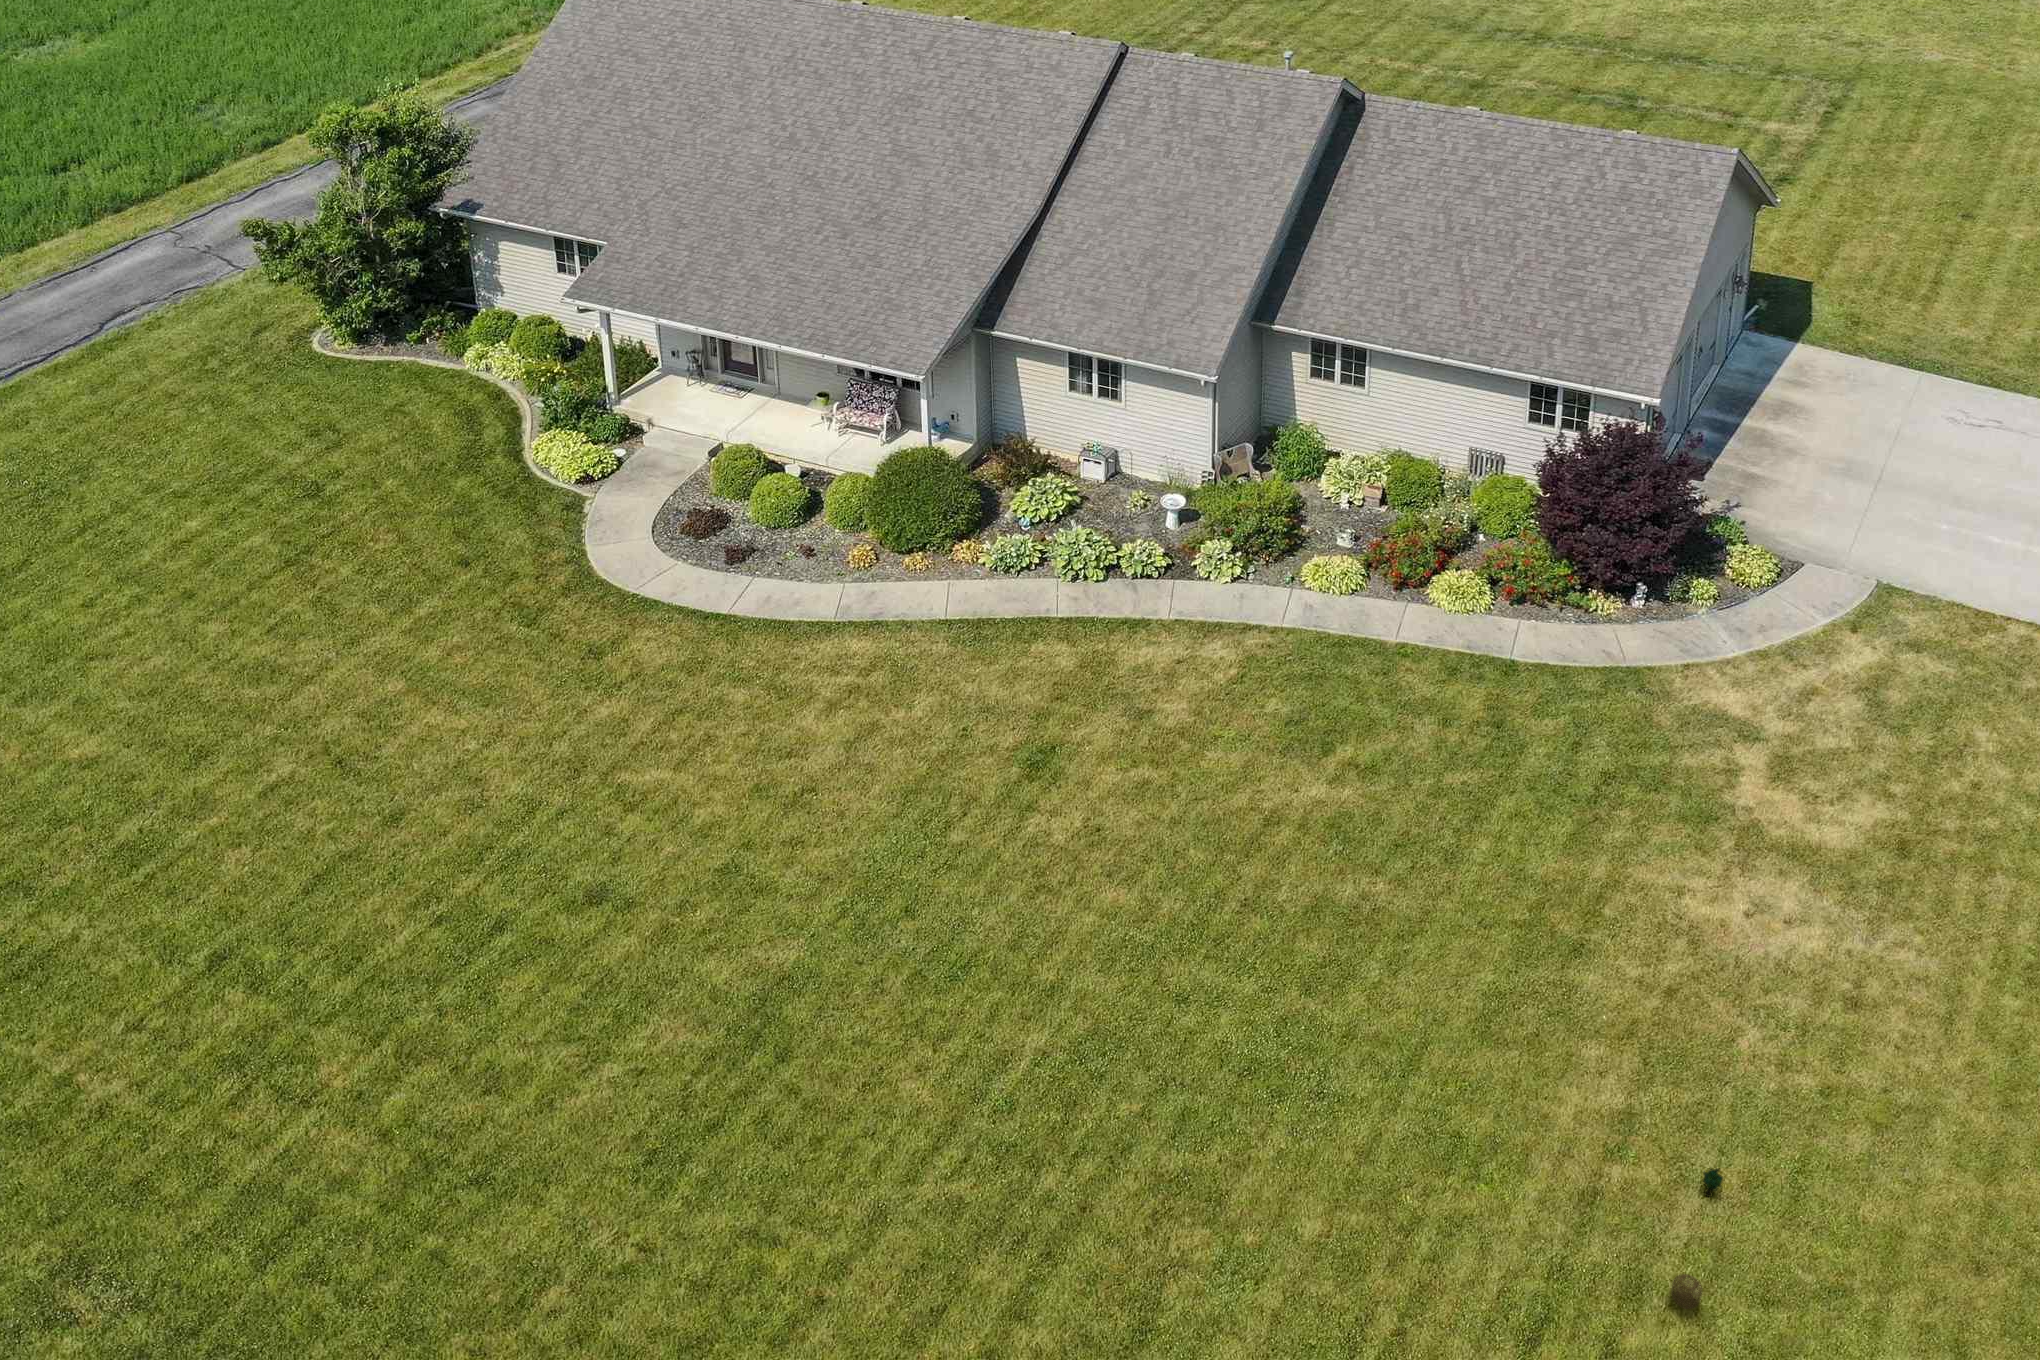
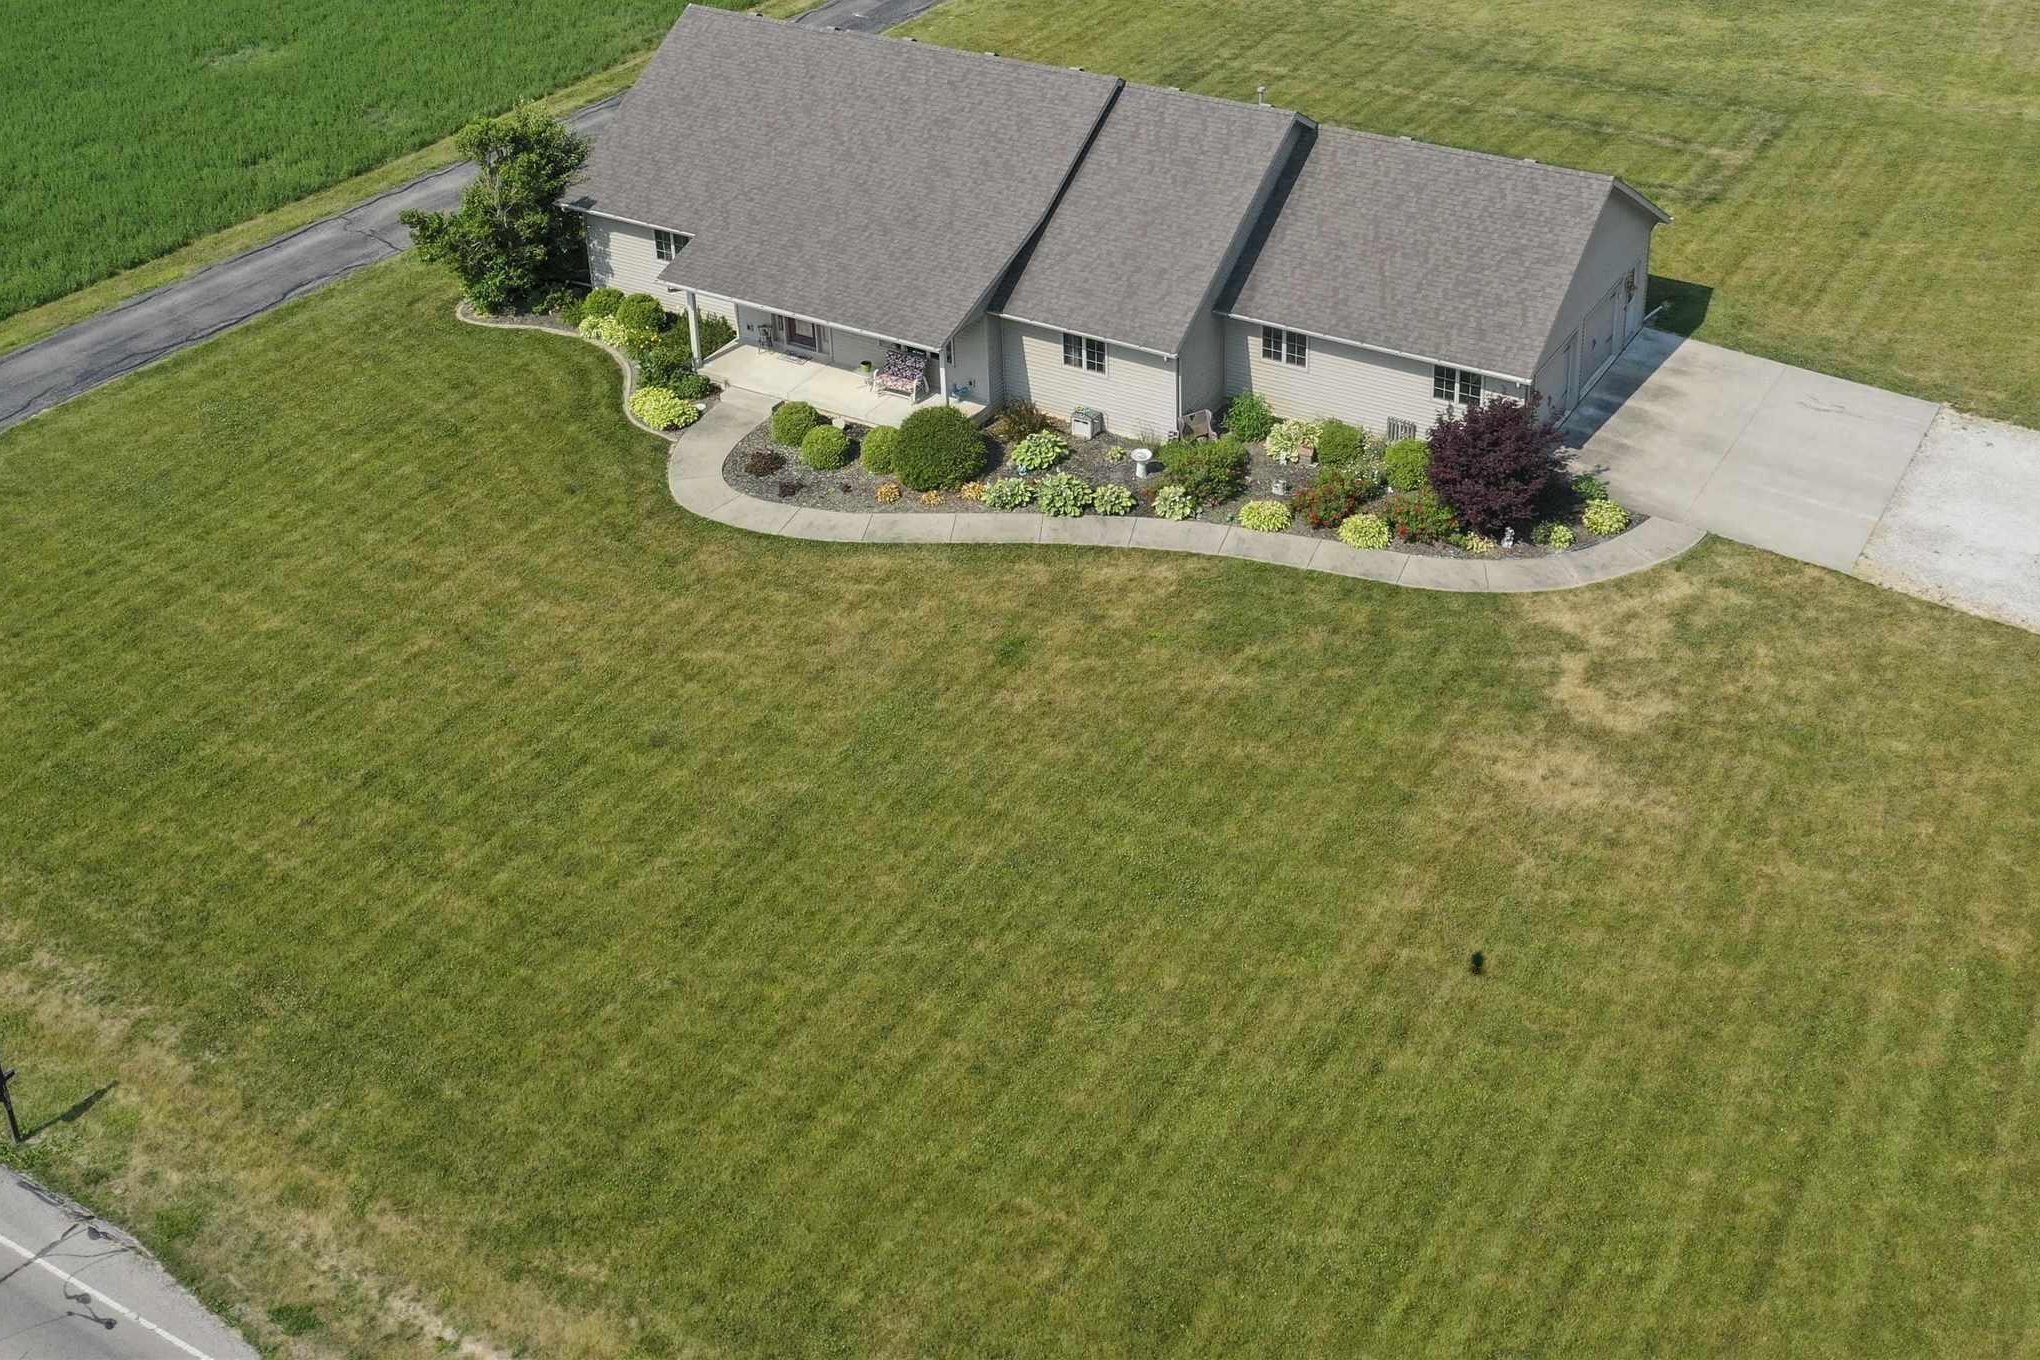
woven basket: present [1671,1274,1702,1309] -> none [1433,1022,1455,1047]

